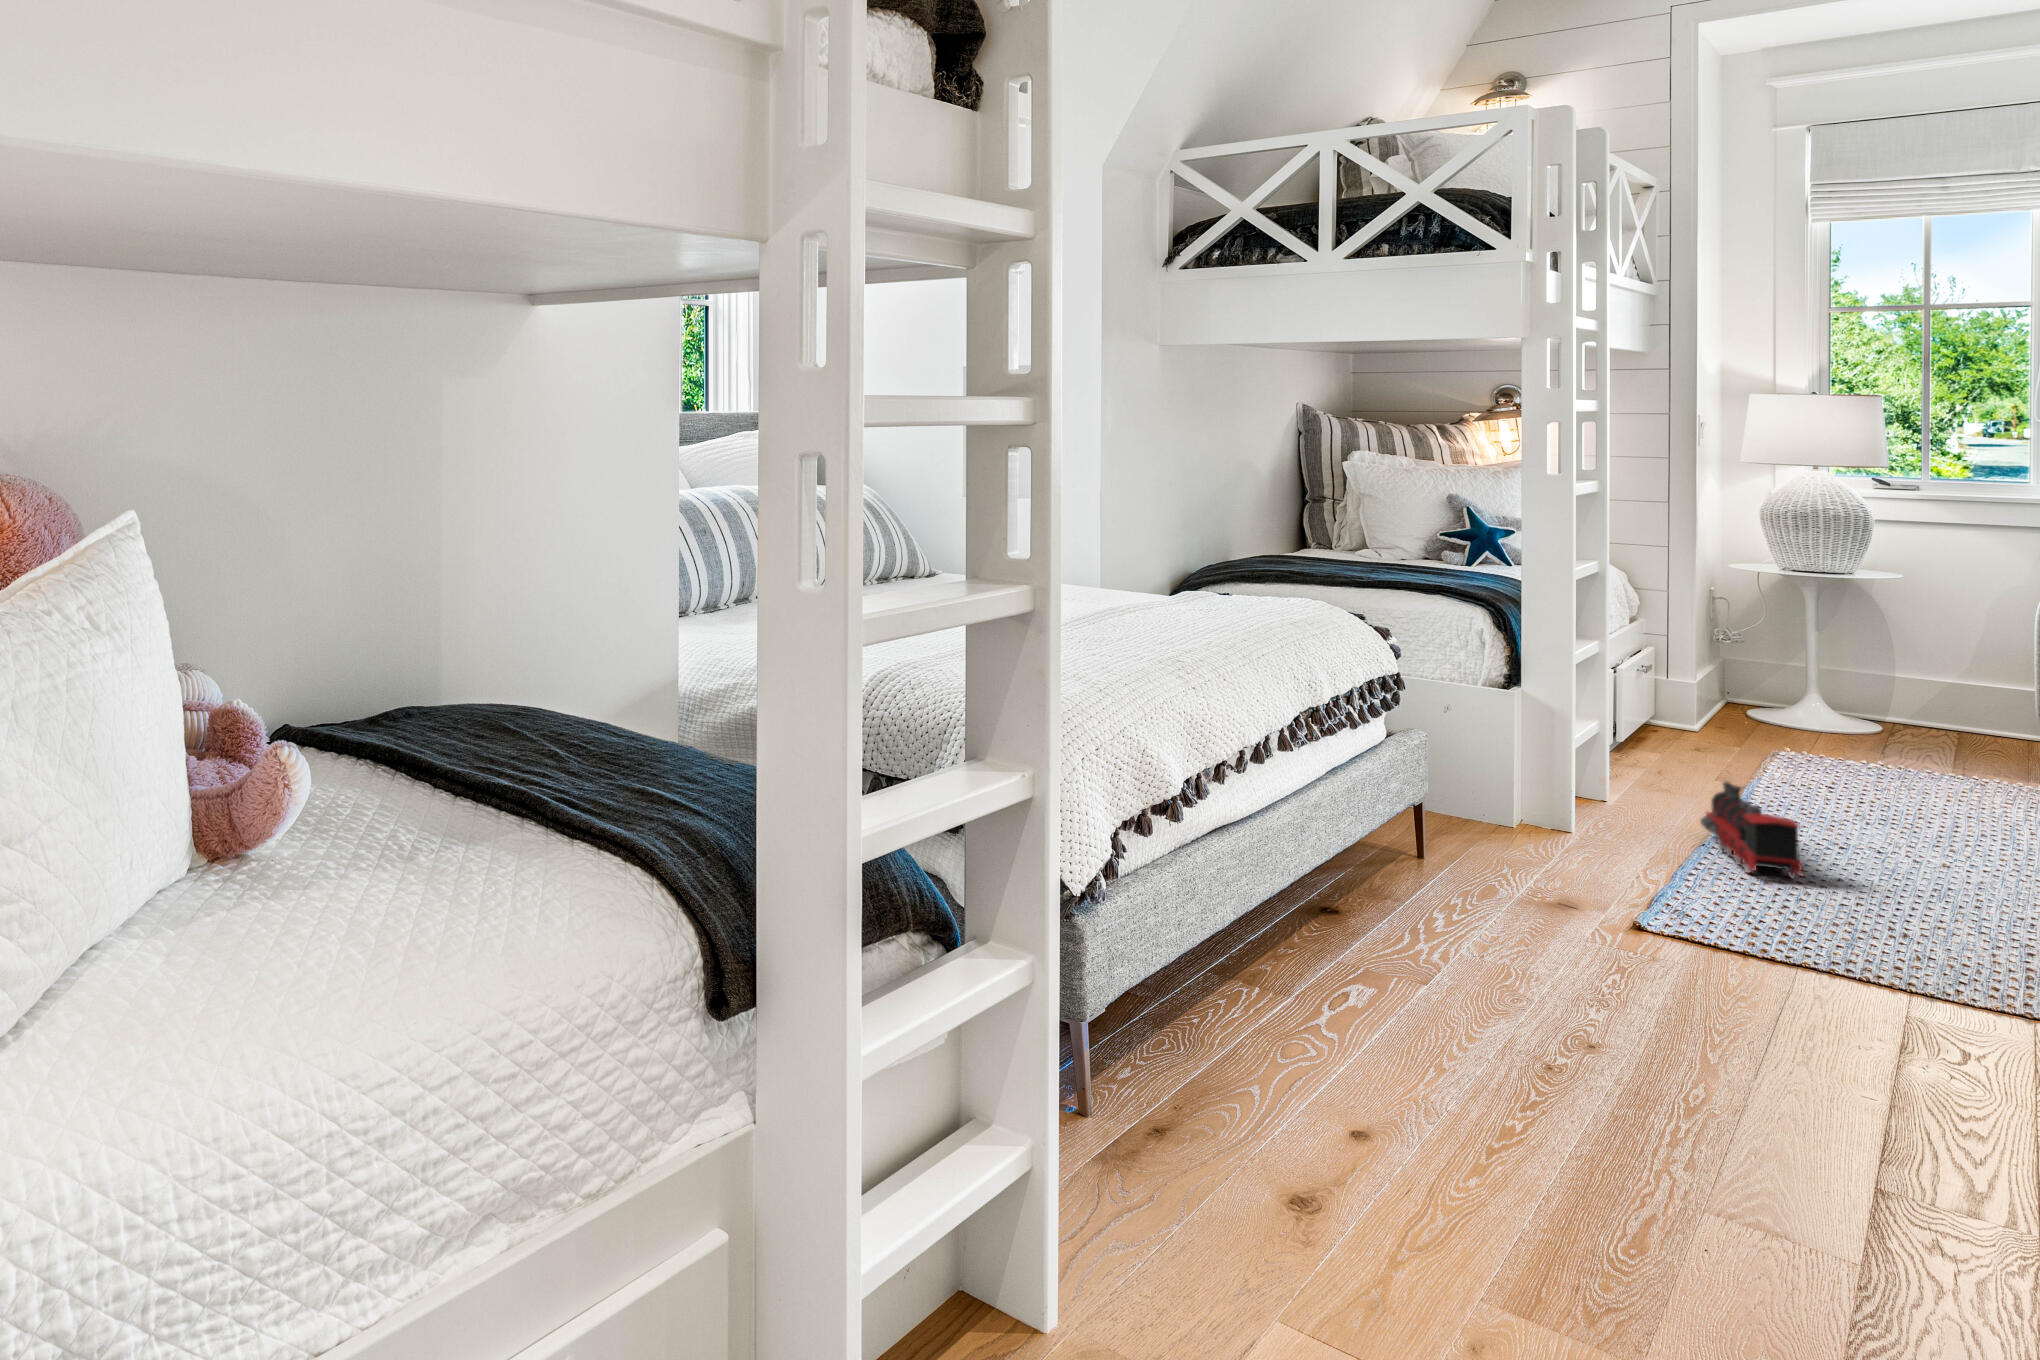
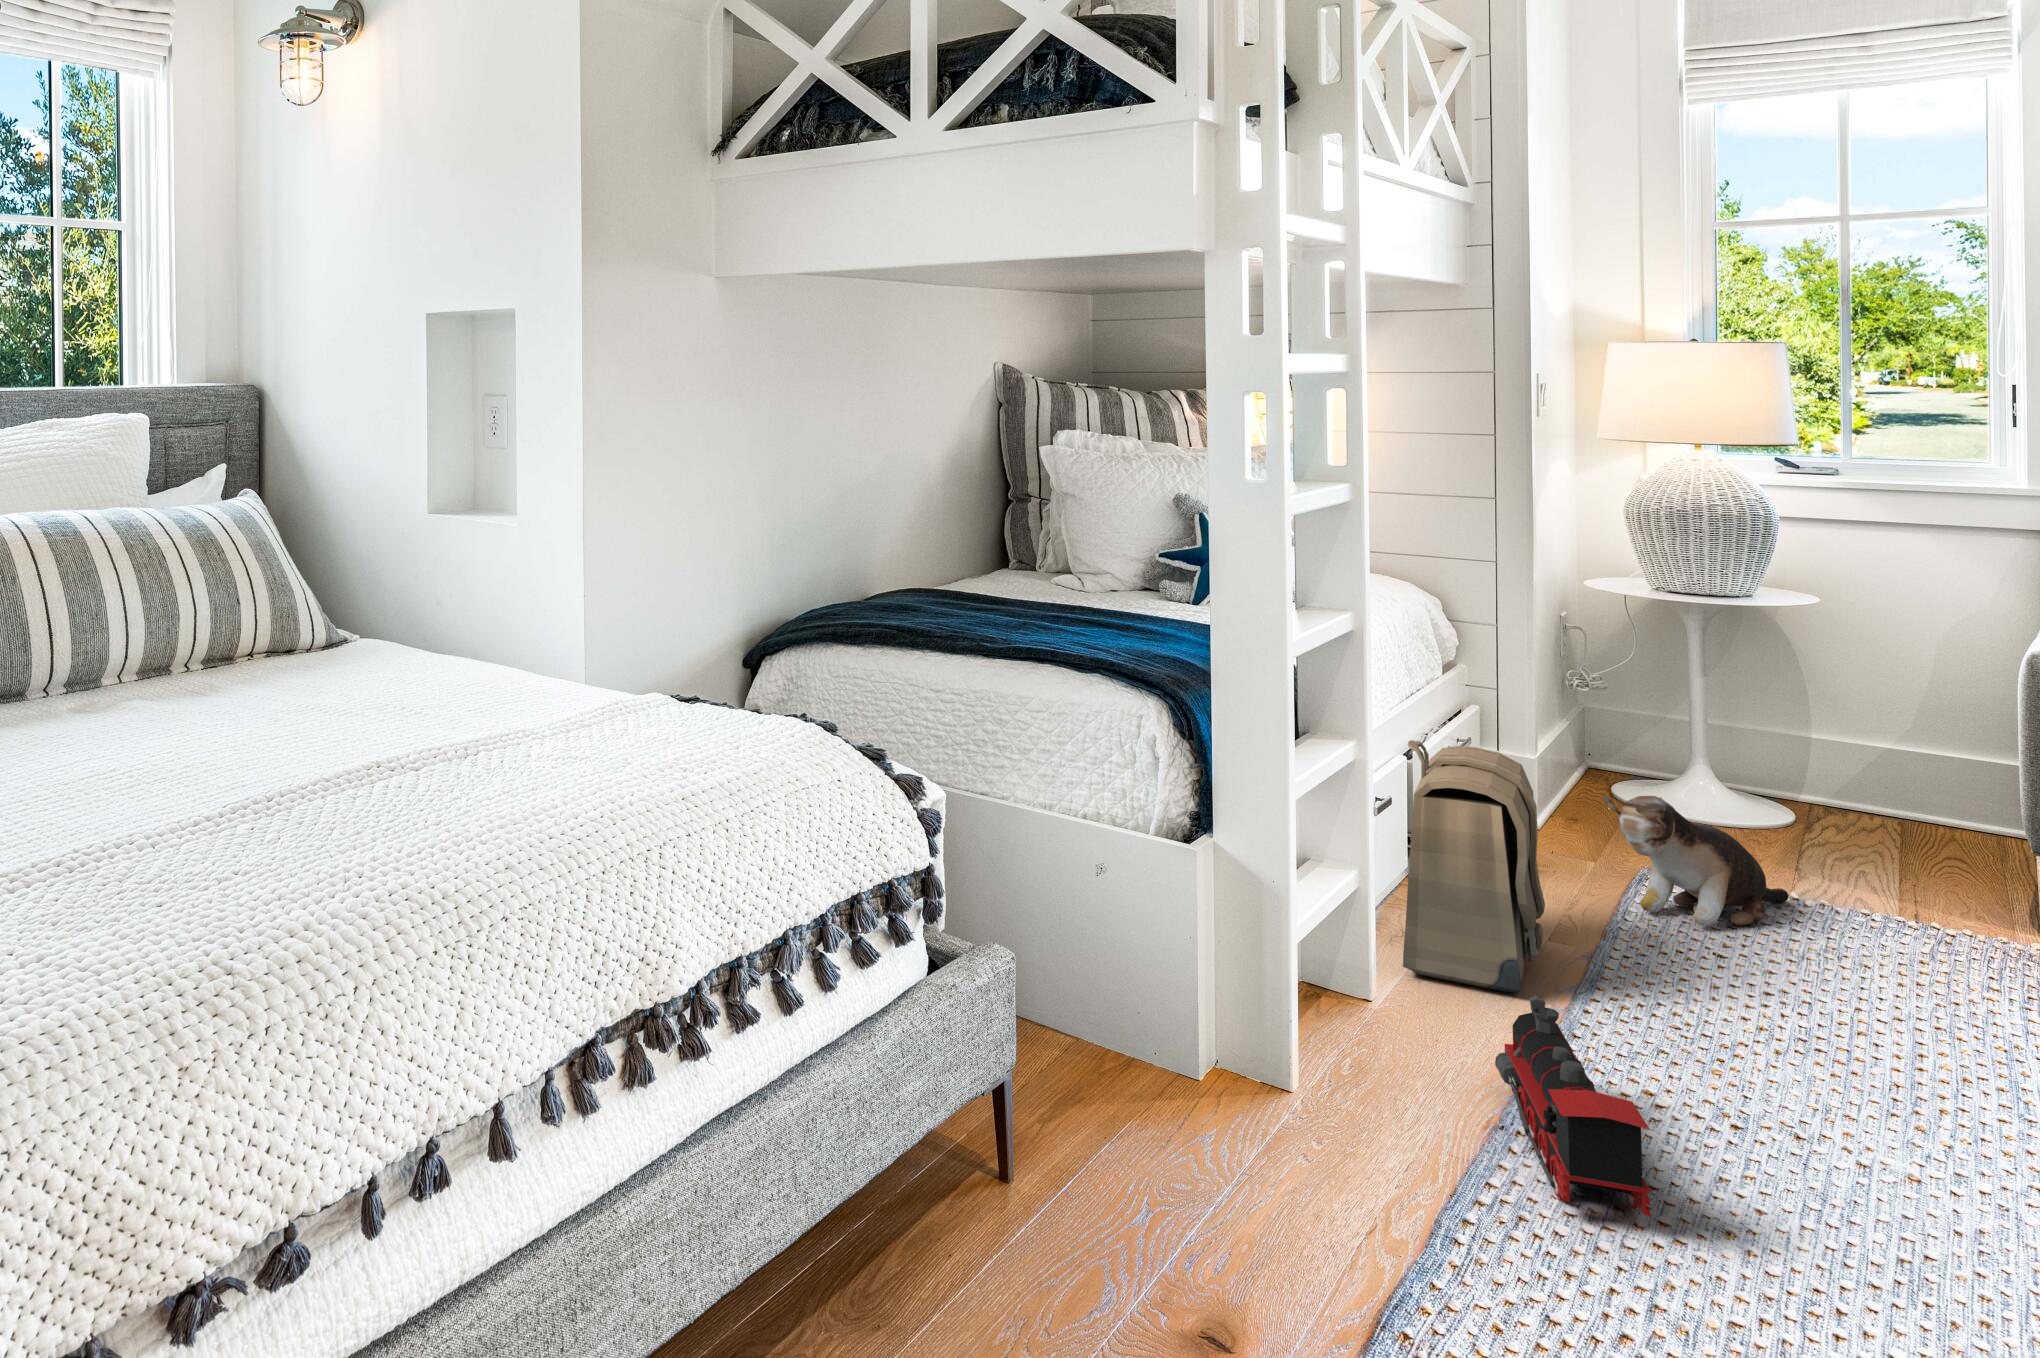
backpack: none [1626,648,1720,801] -> present [1403,740,1545,992]
plush toy: none [1754,691,1881,776] -> present [1602,796,1789,926]

